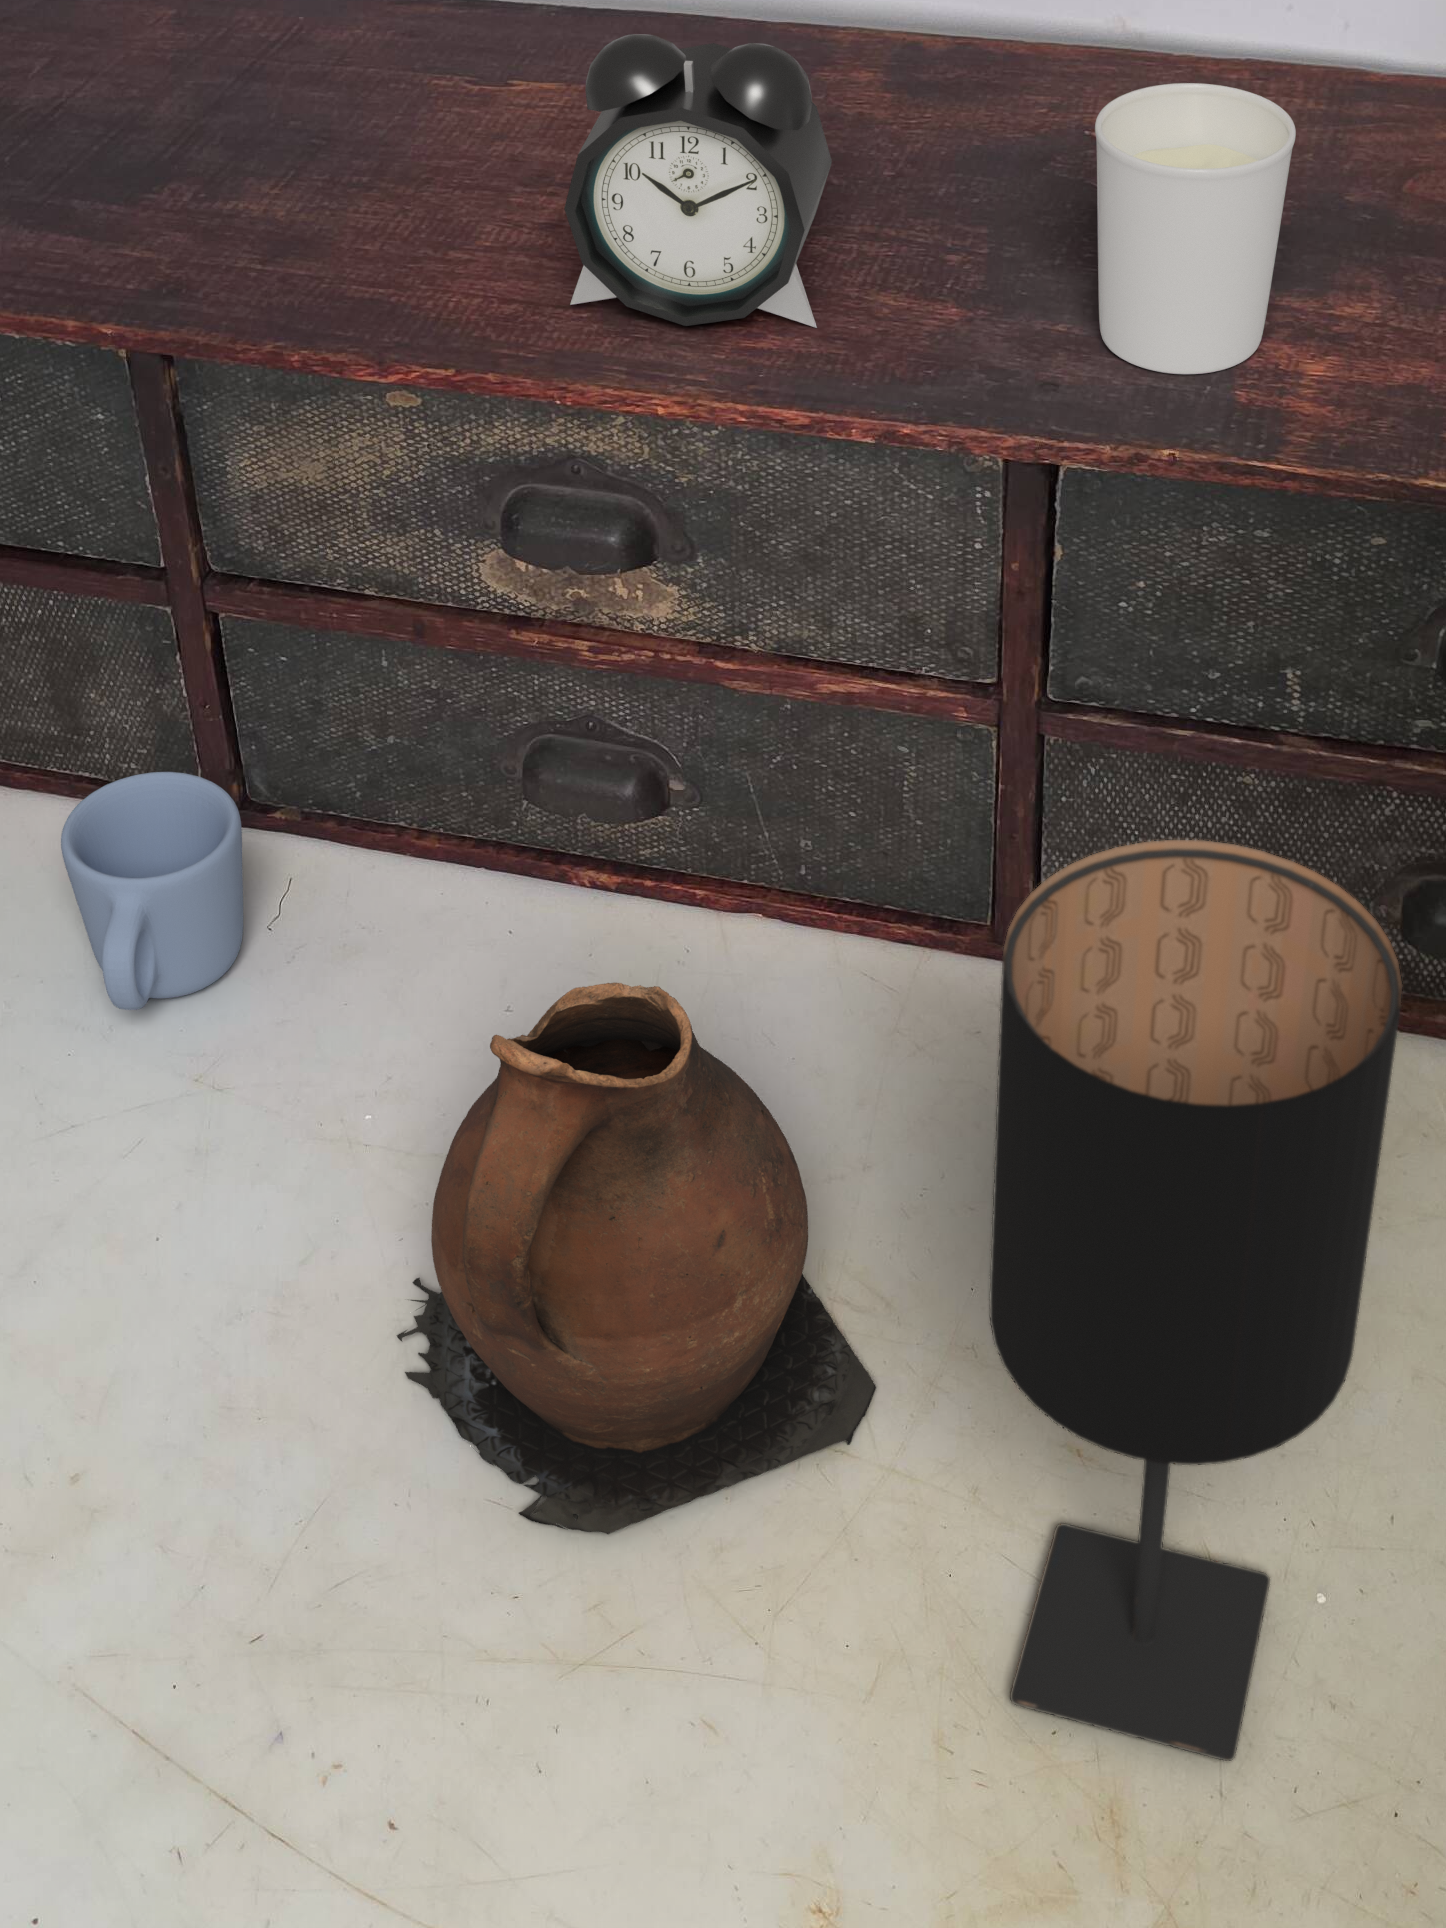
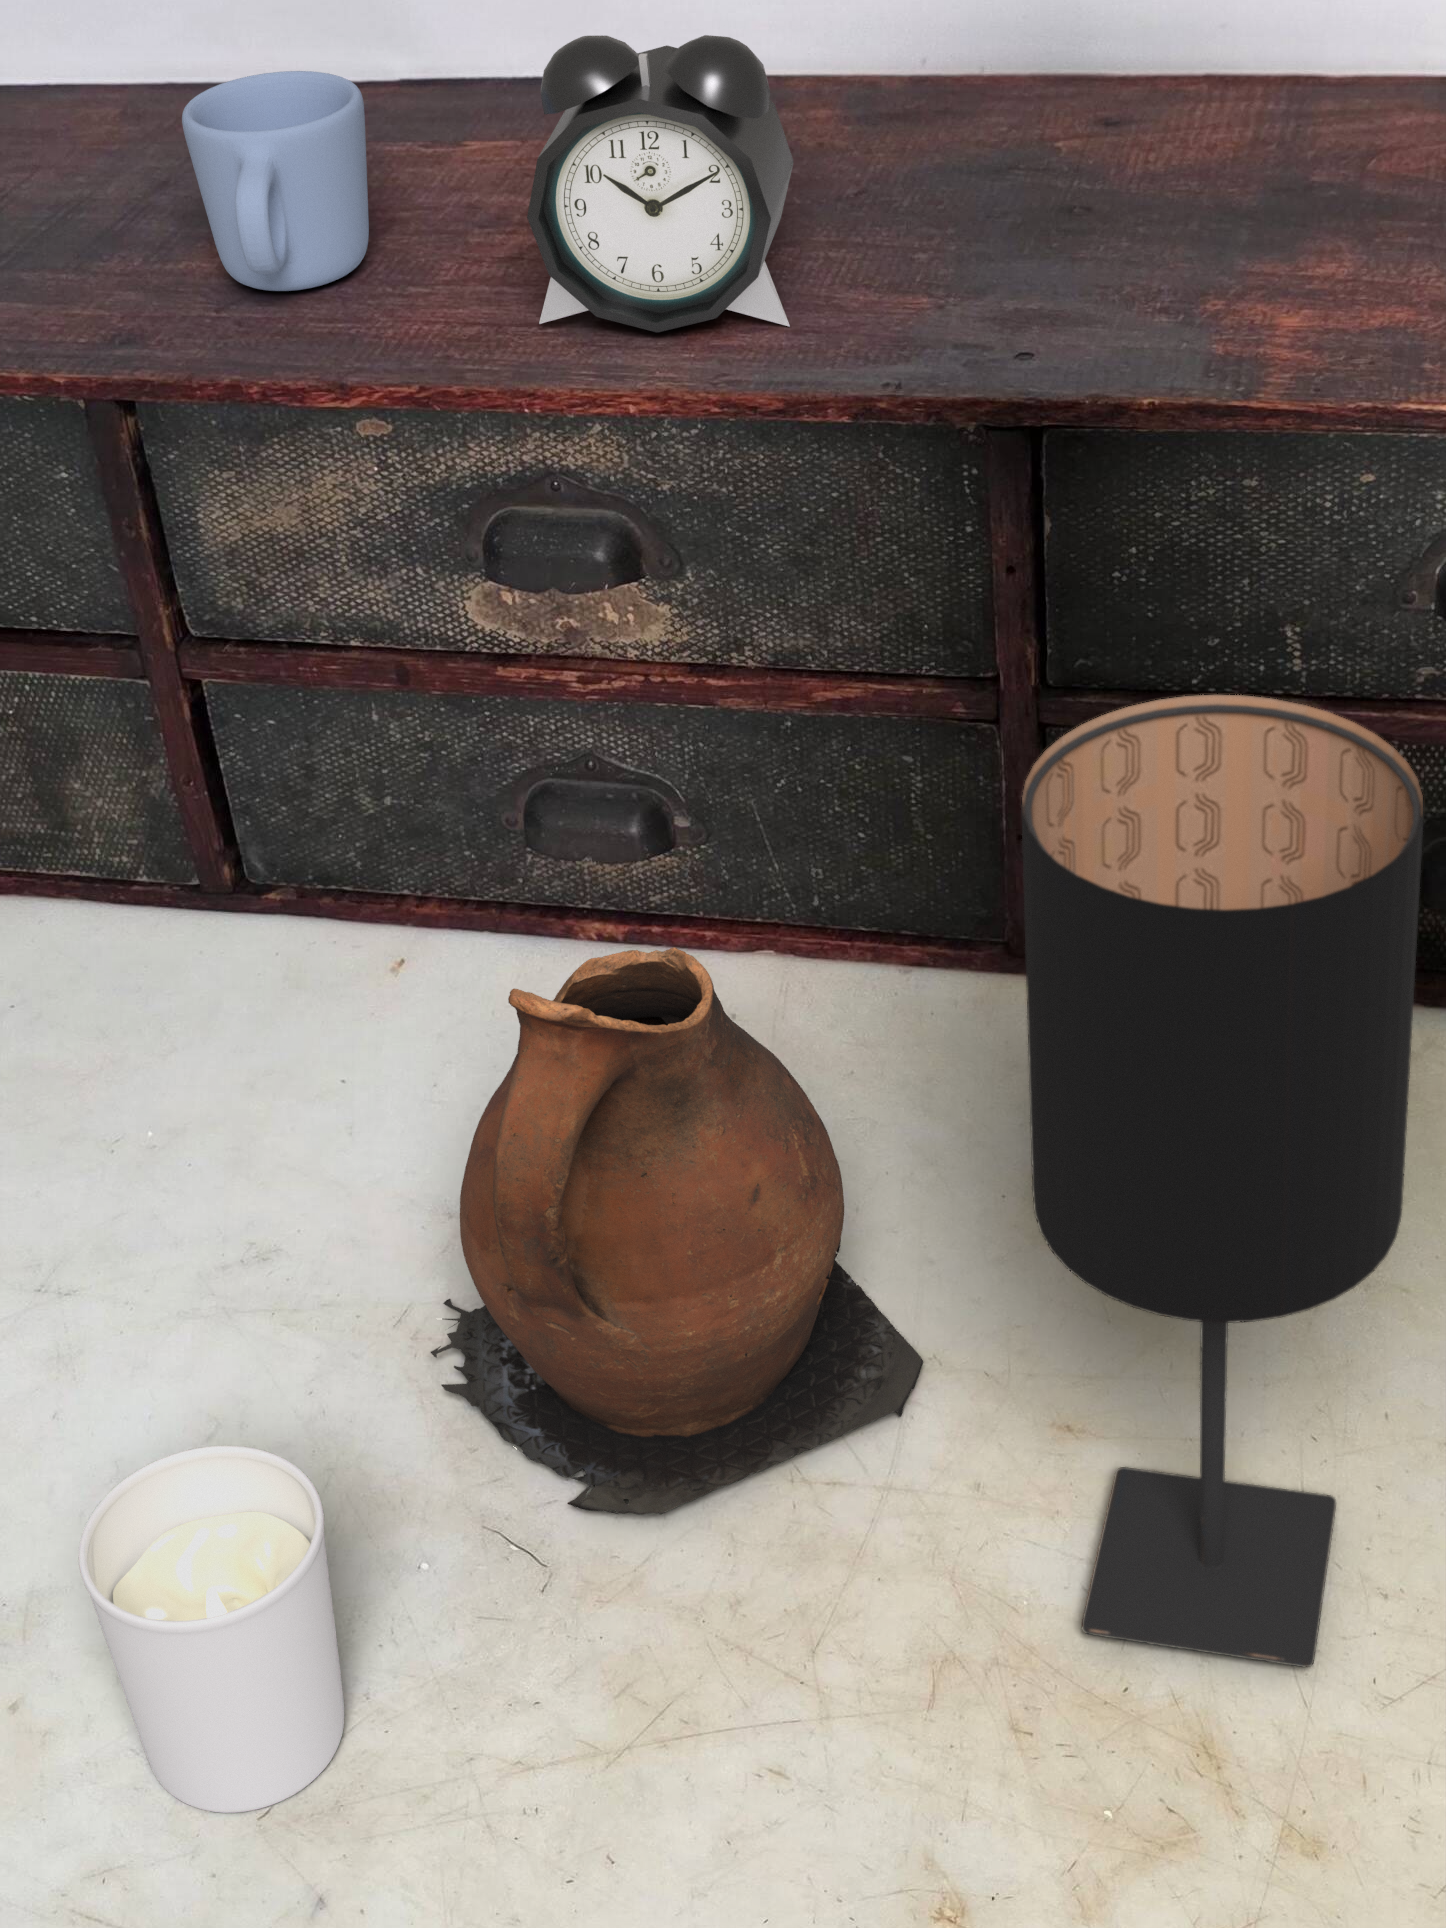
candle holder: present [1095,83,1296,374] -> present [79,1445,344,1813]
mug: present [61,772,243,1010] -> present [182,71,369,291]

